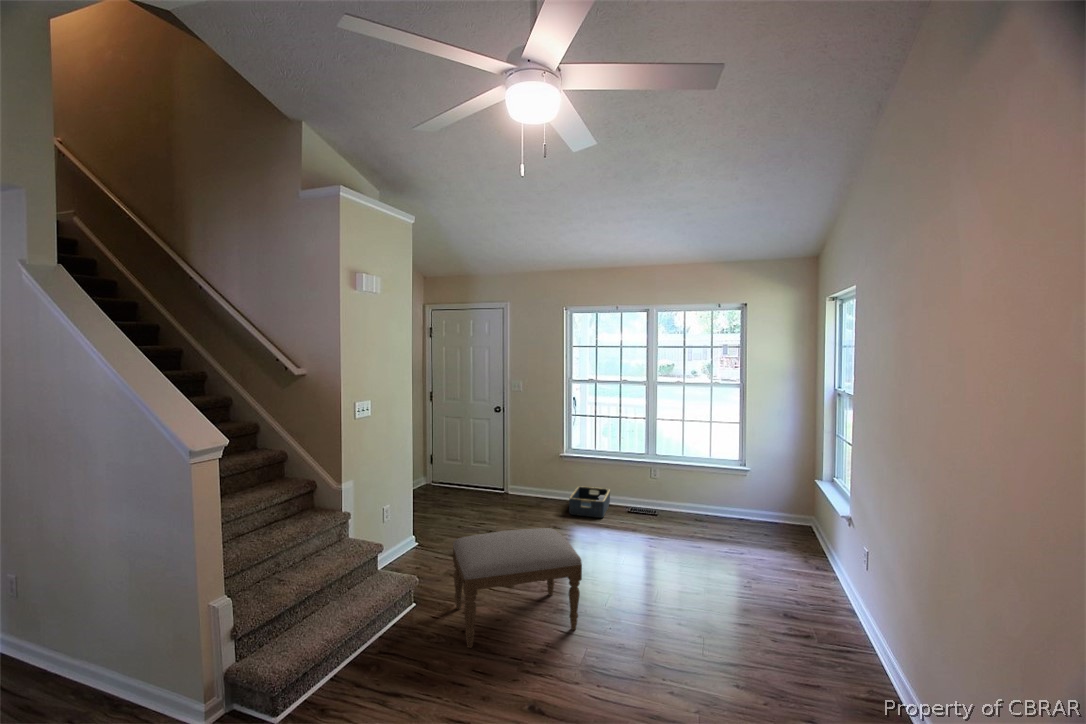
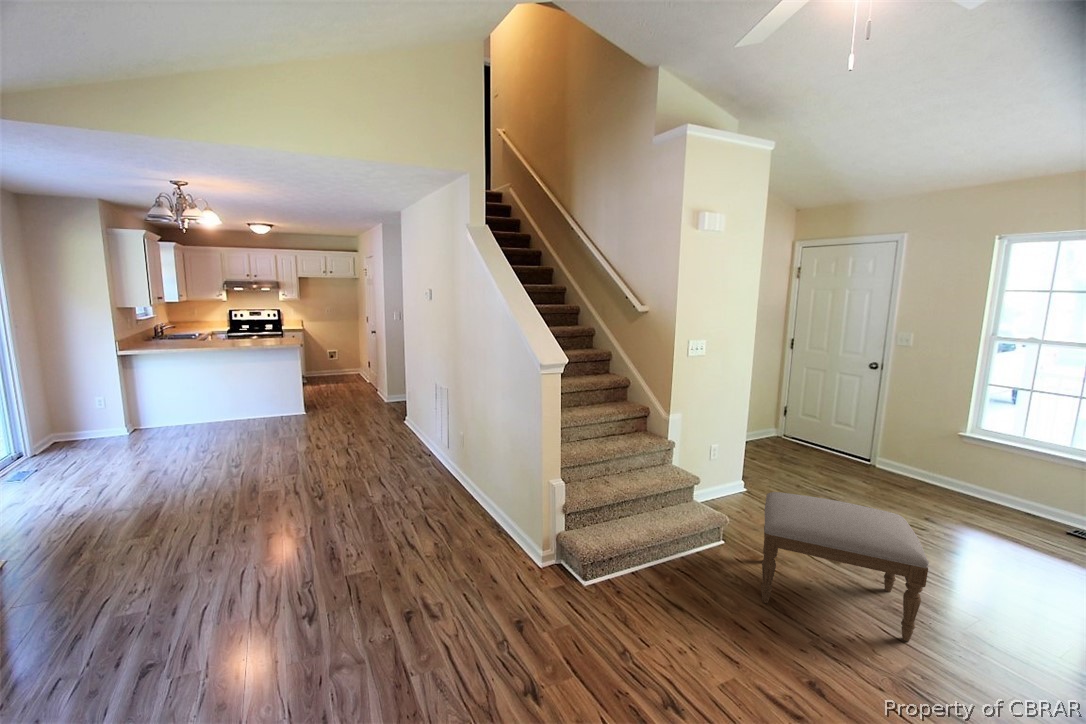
basket: present [569,486,610,518] -> none [957,480,1040,529]

